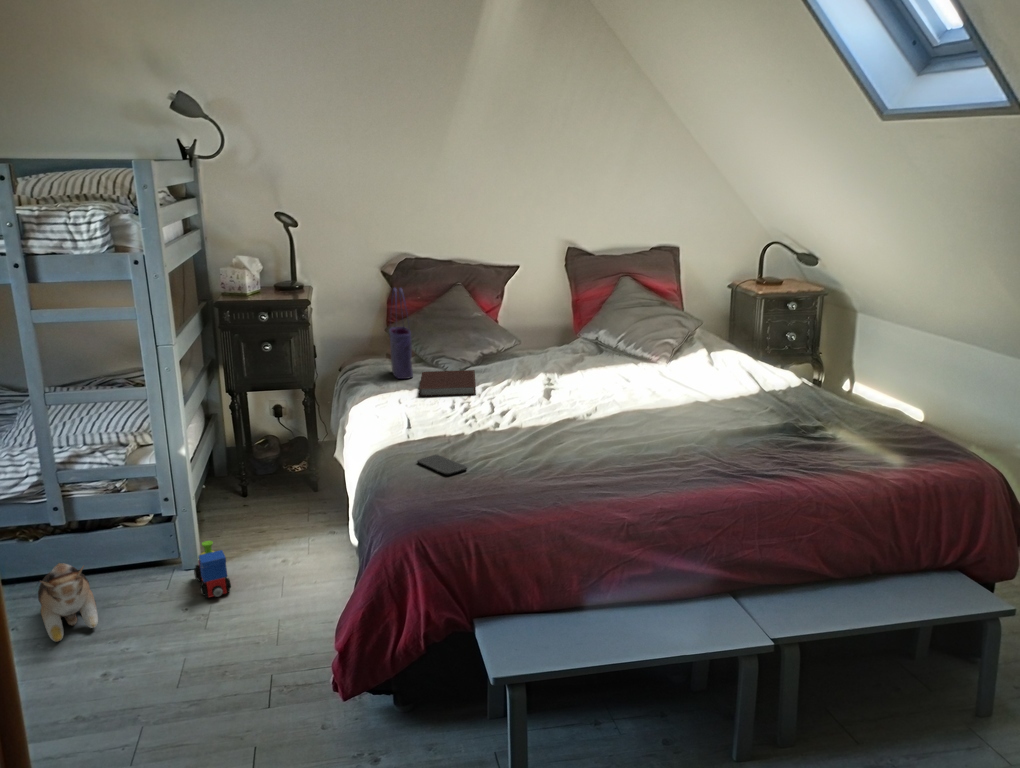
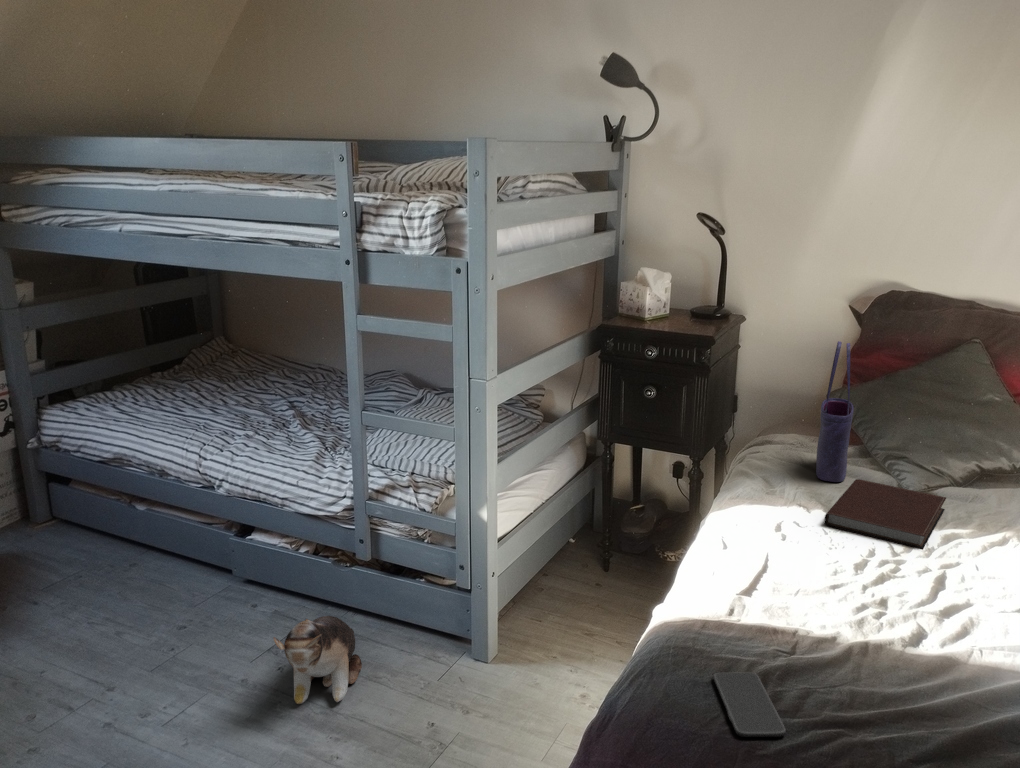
toy train: present [194,541,231,598] -> none [462,638,509,719]

